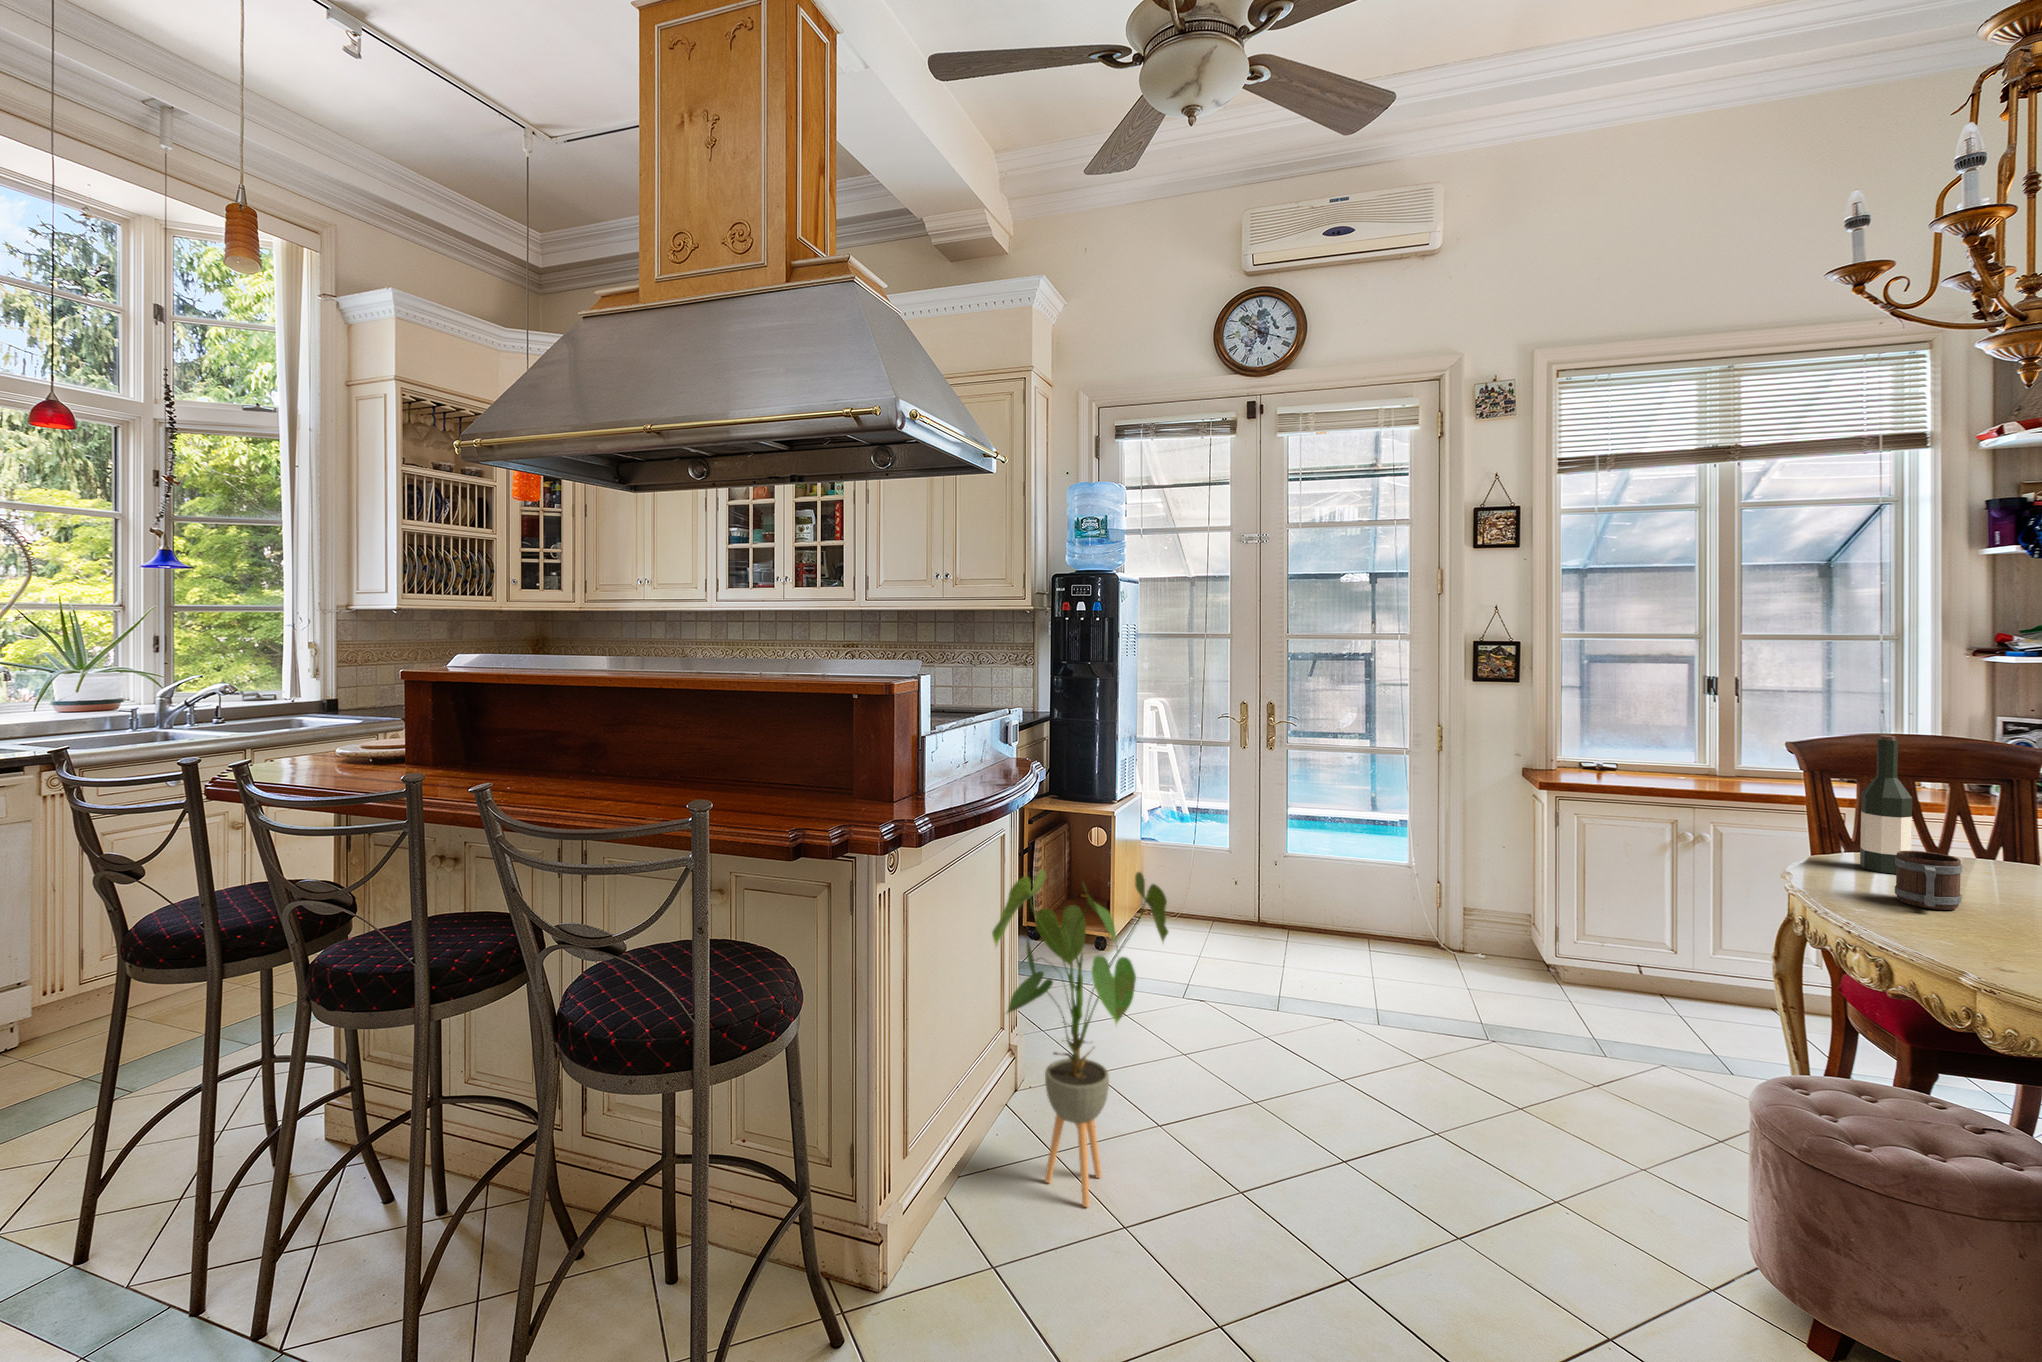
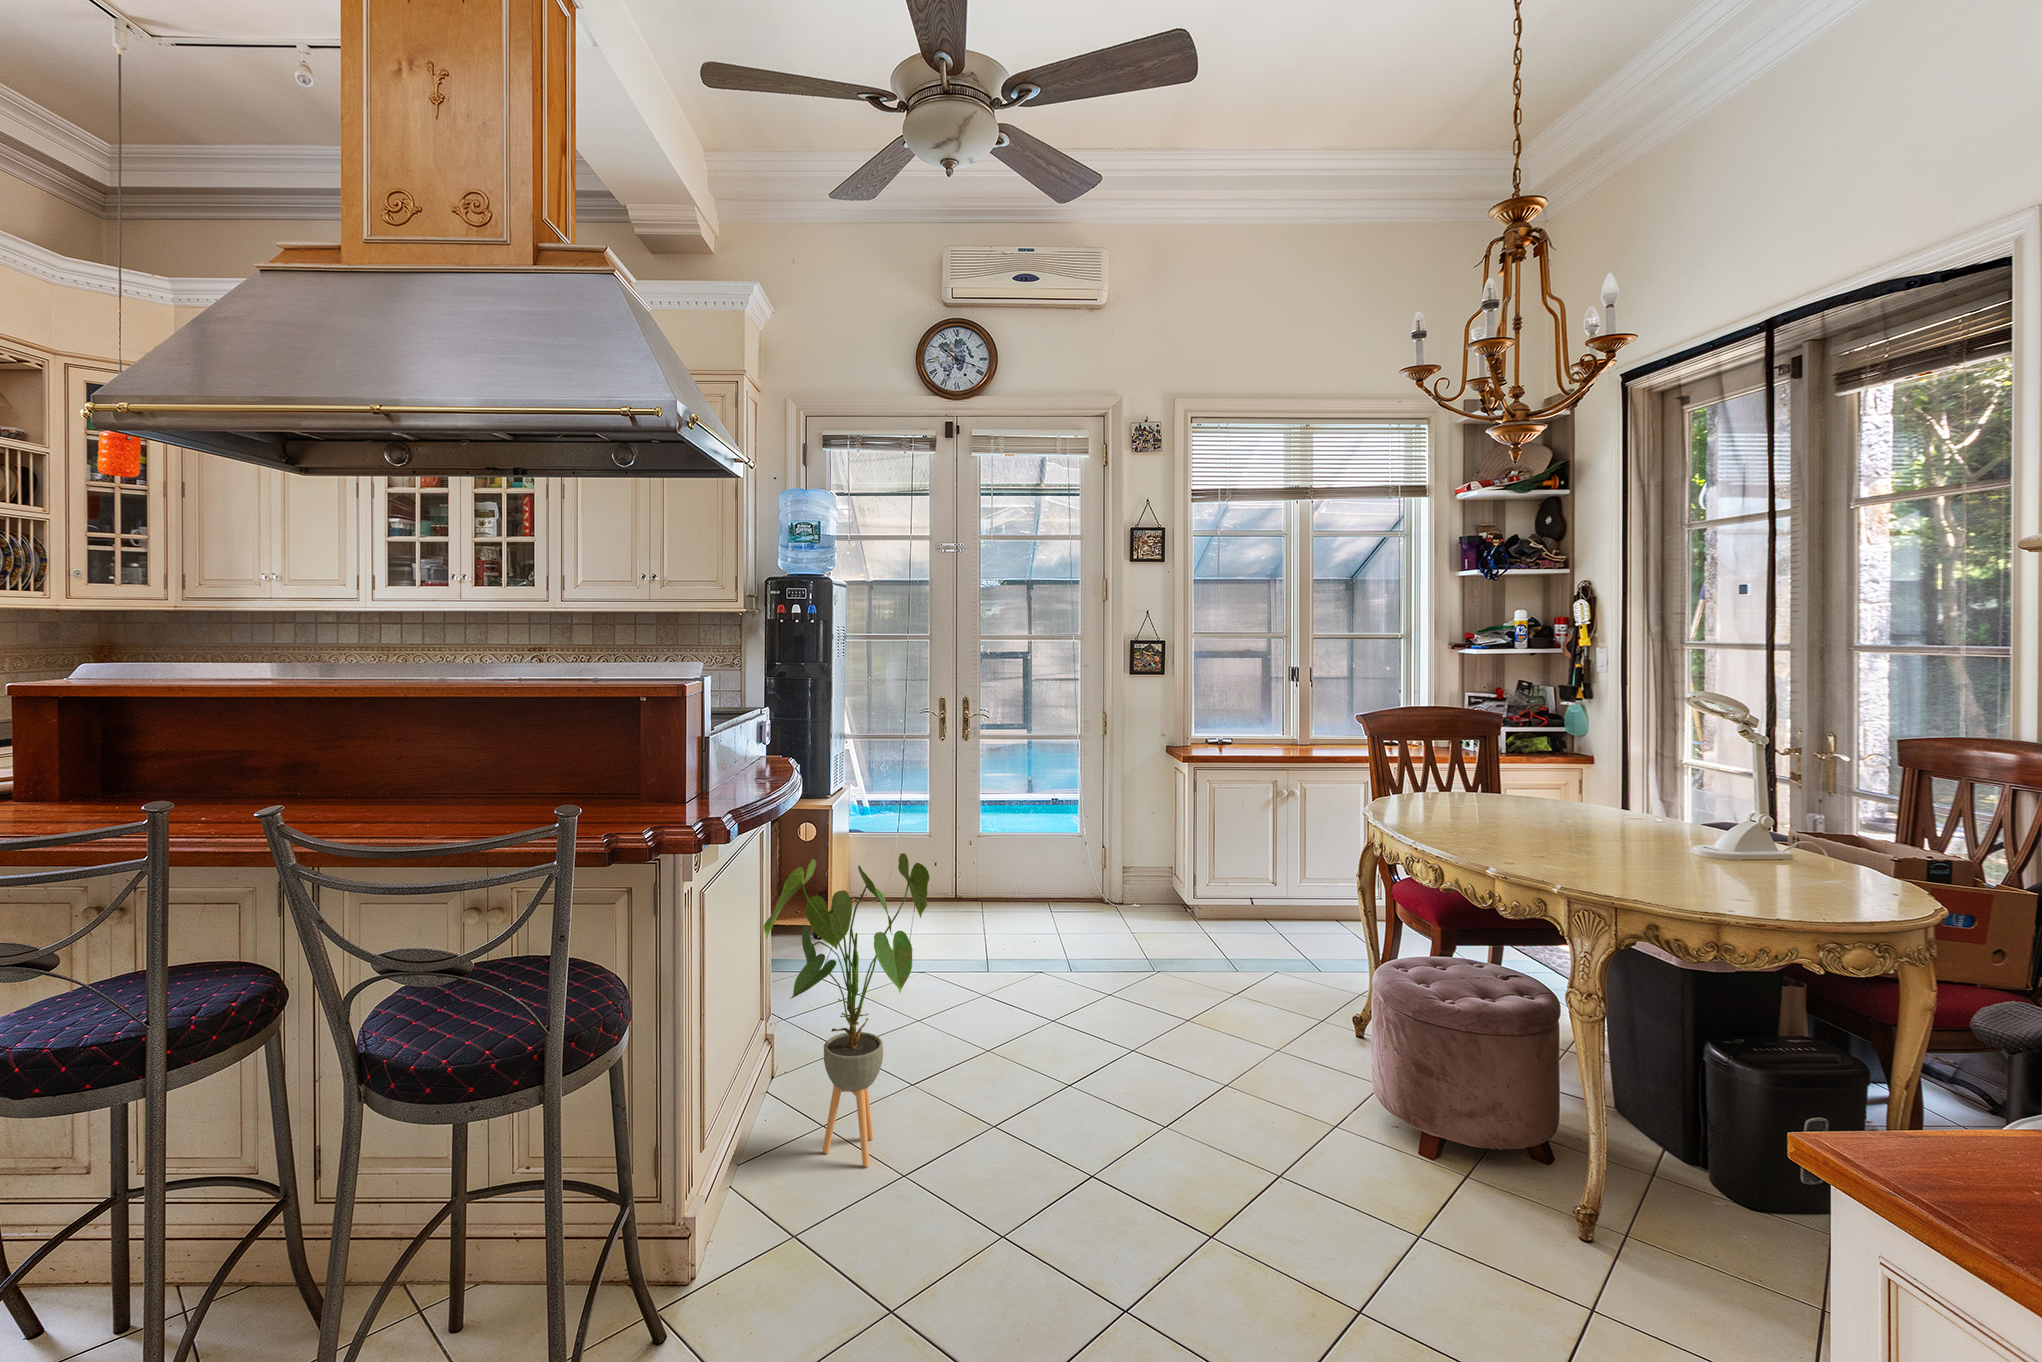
wine bottle: present [1860,735,1912,874] -> none [1411,707,1441,806]
mug: present [1895,851,1962,910] -> none [1438,788,1476,828]

